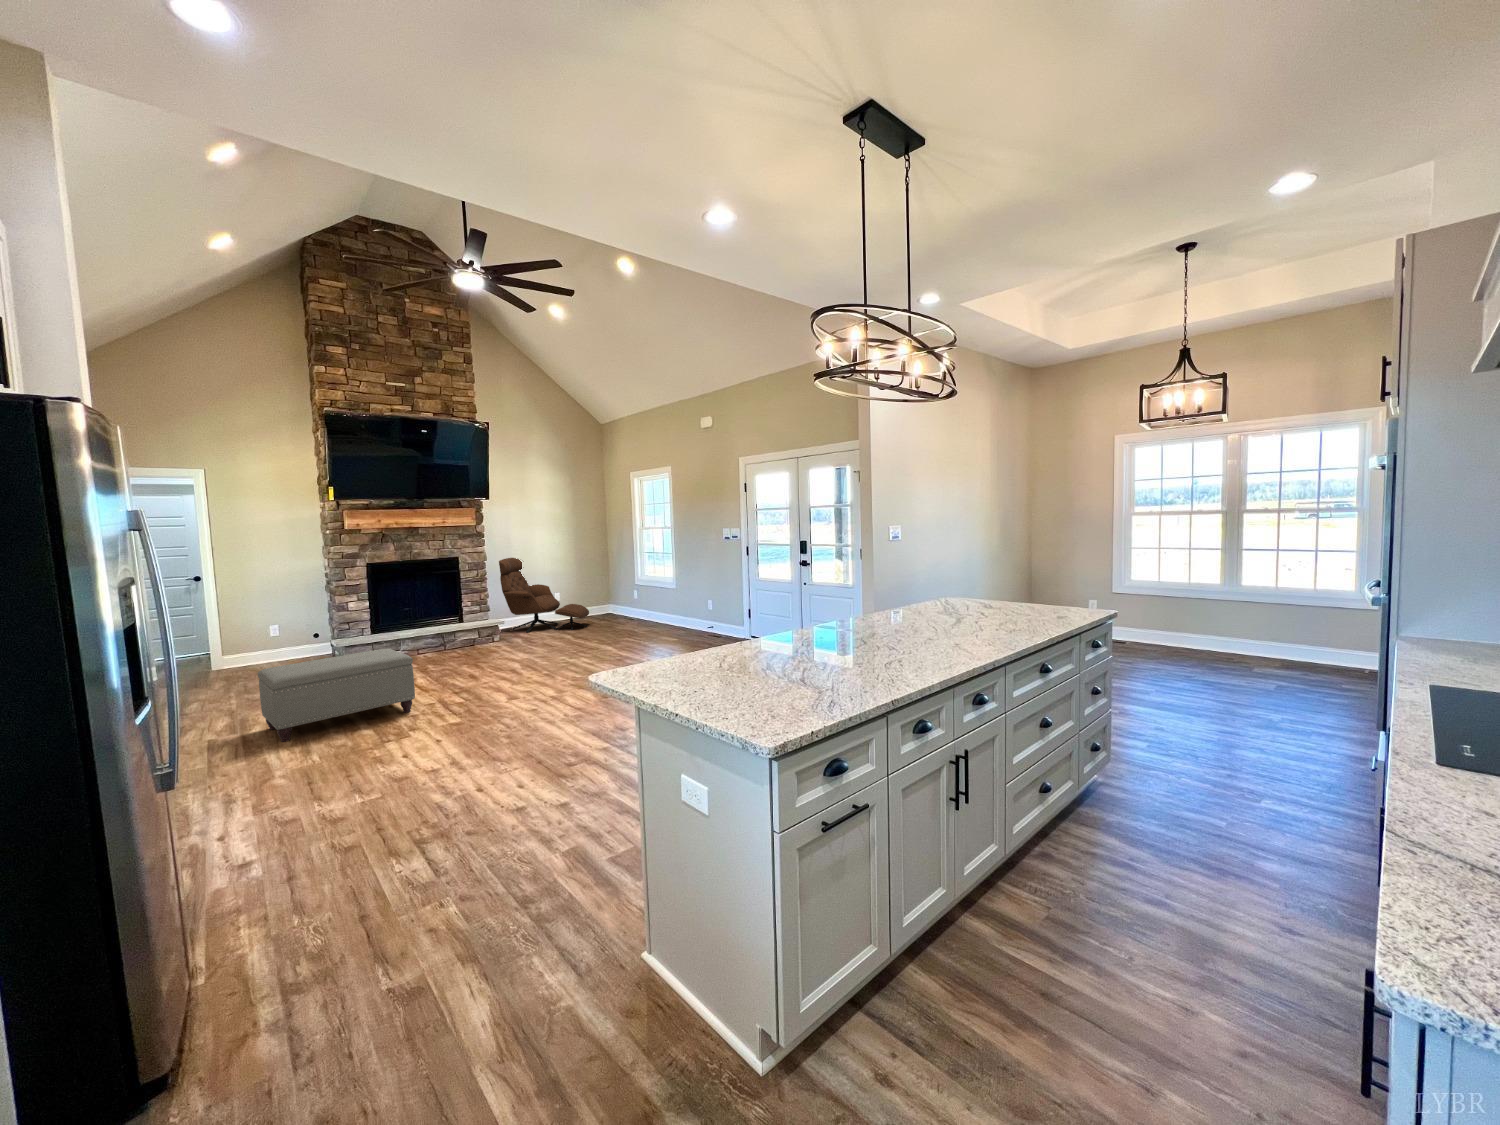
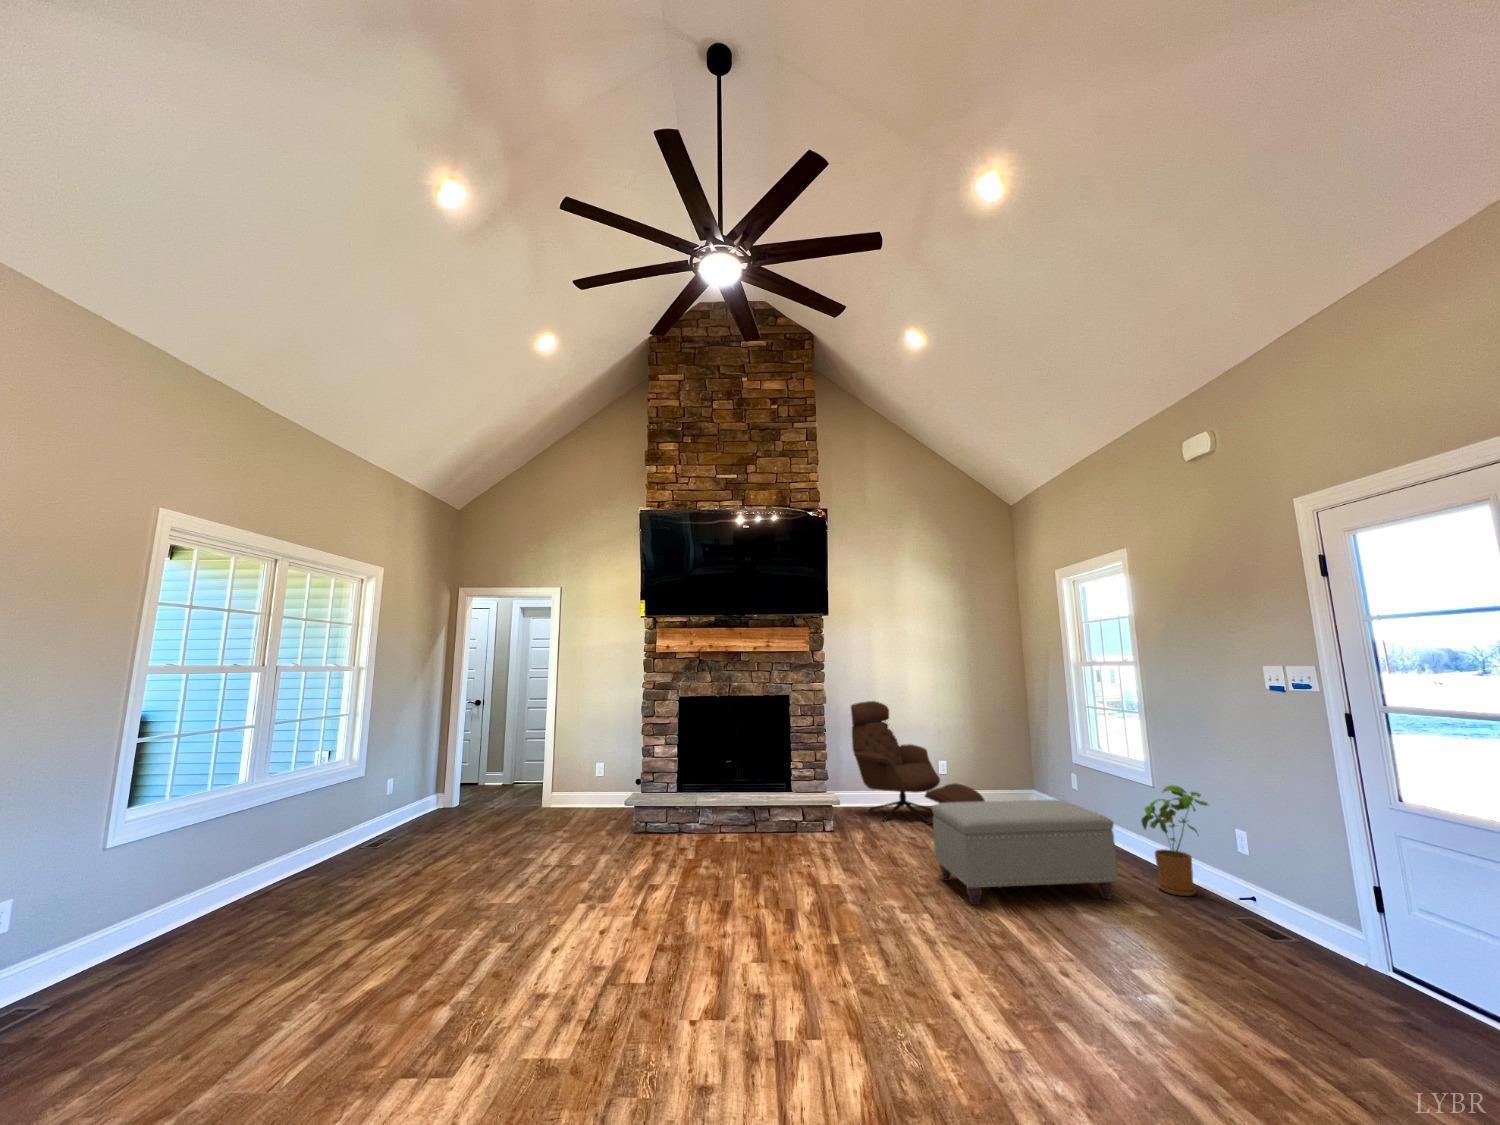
house plant: none [674,585,702,633] -> present [1141,785,1208,896]
ottoman: present [258,649,415,742] -> present [932,800,1118,905]

